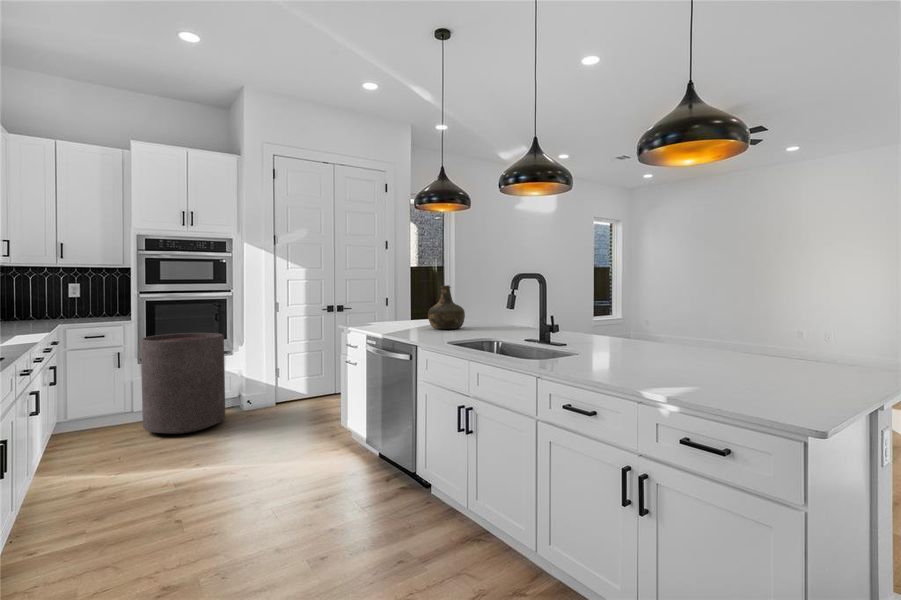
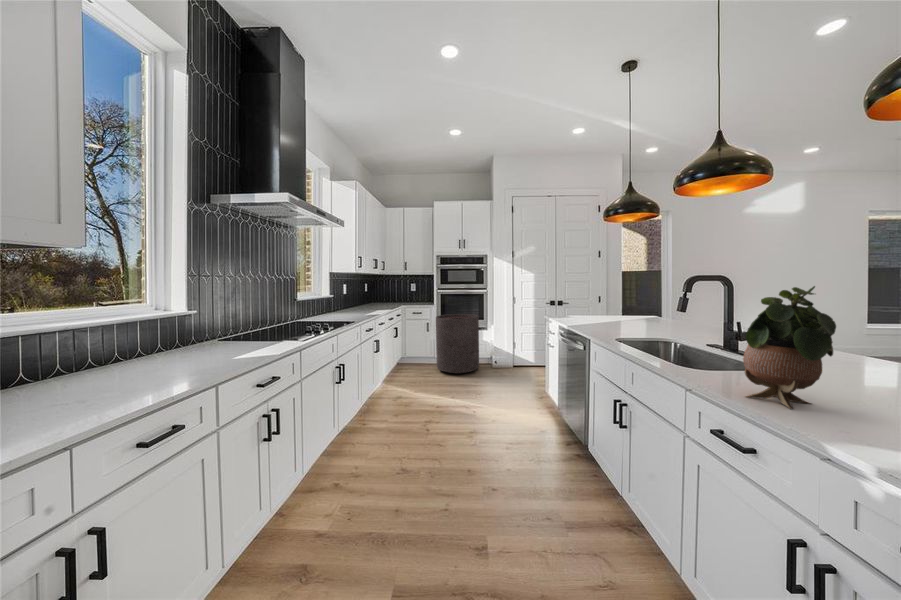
potted plant: none [574,279,624,373] -> present [743,286,836,409]
bottle: present [428,285,465,329] -> none [611,286,648,325]

